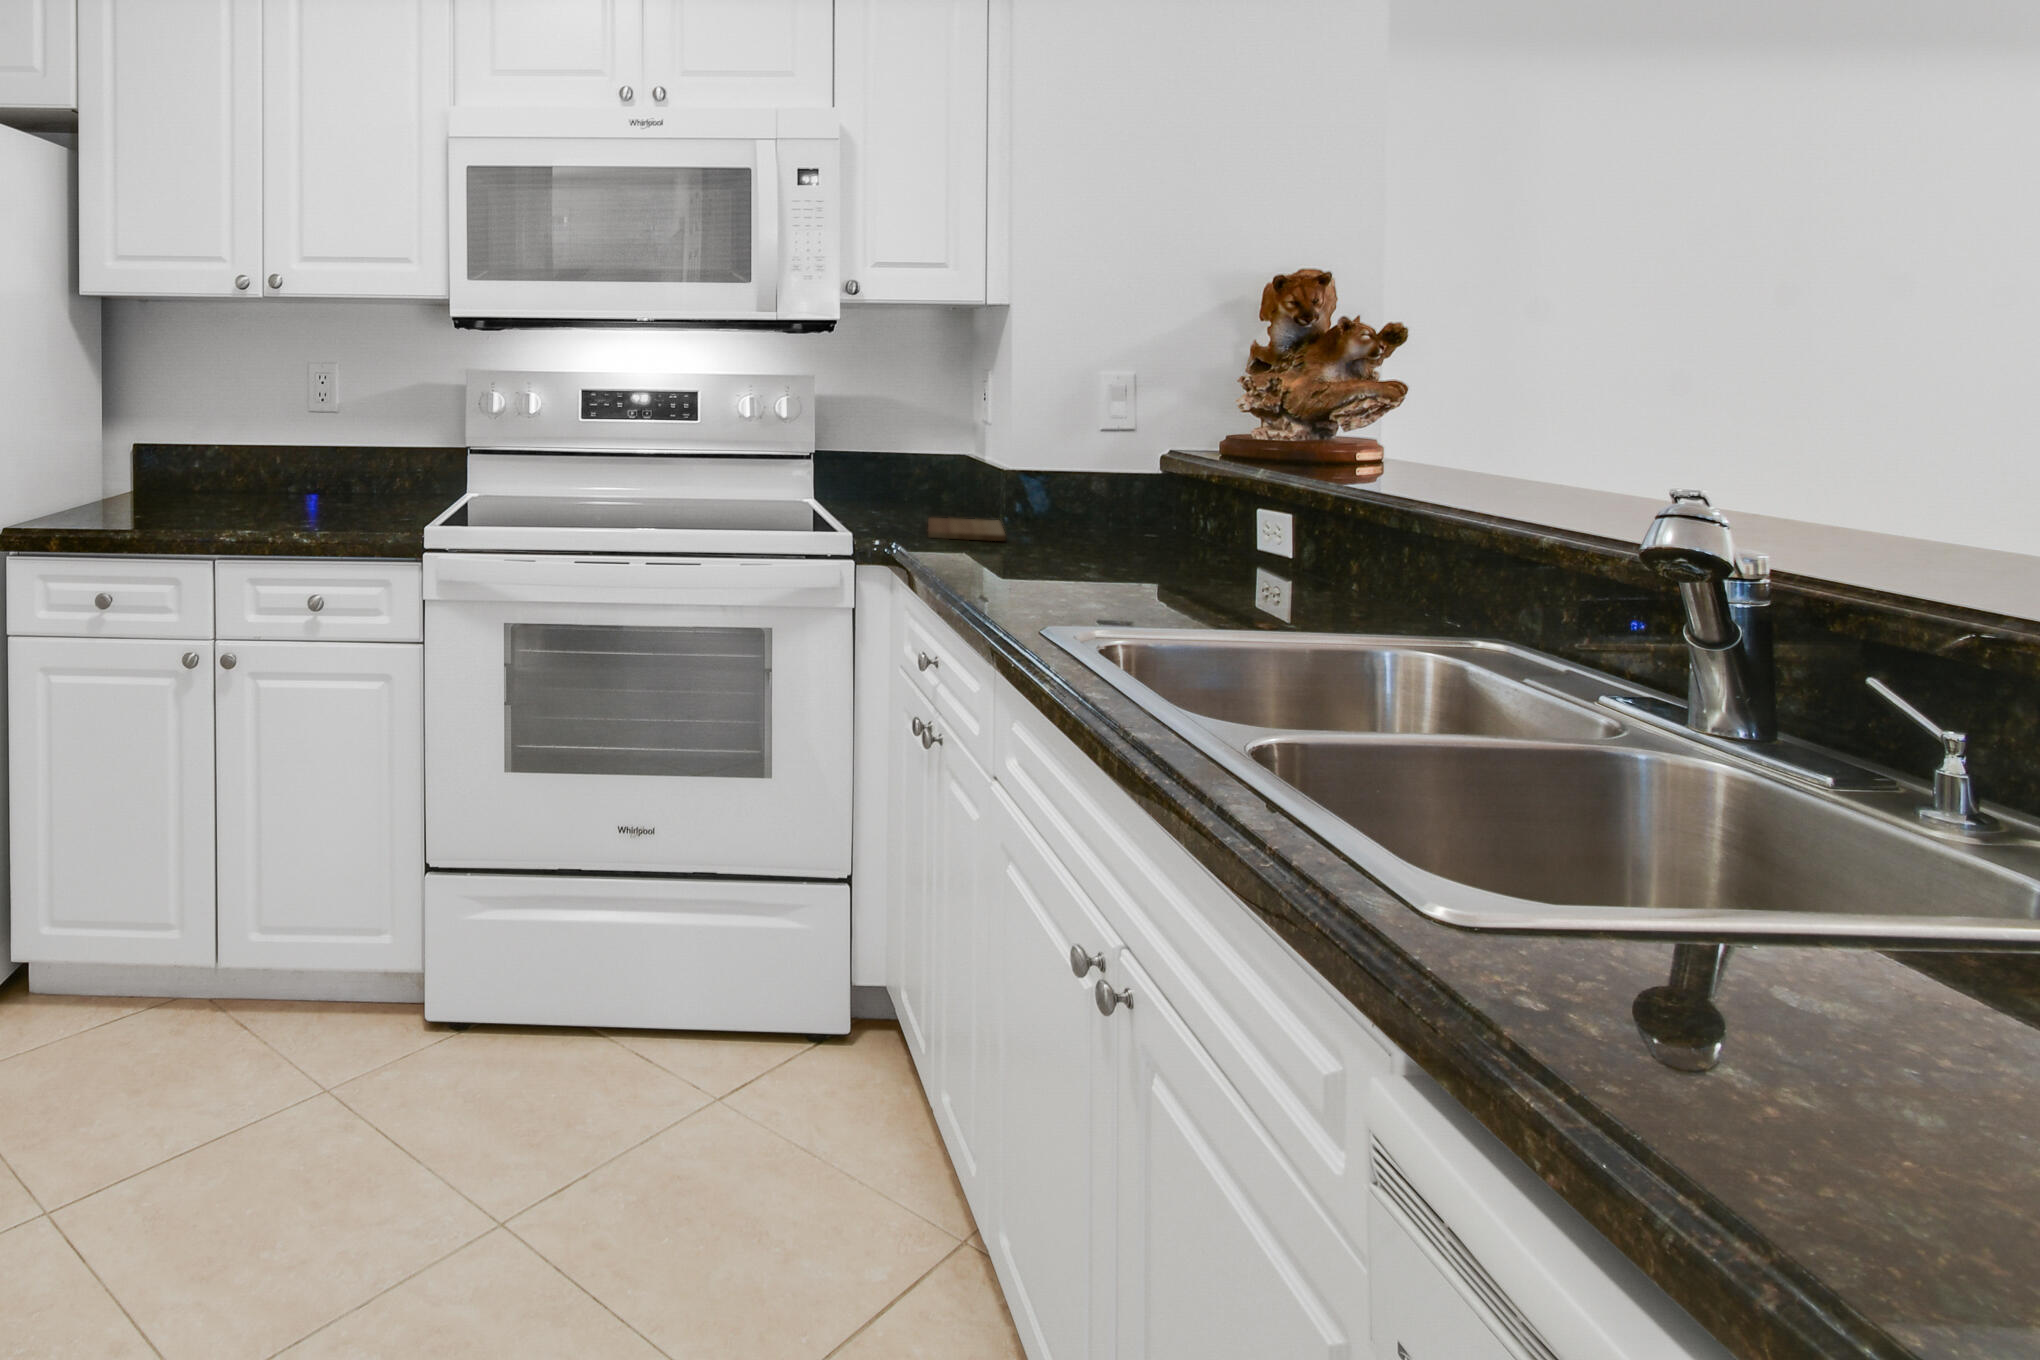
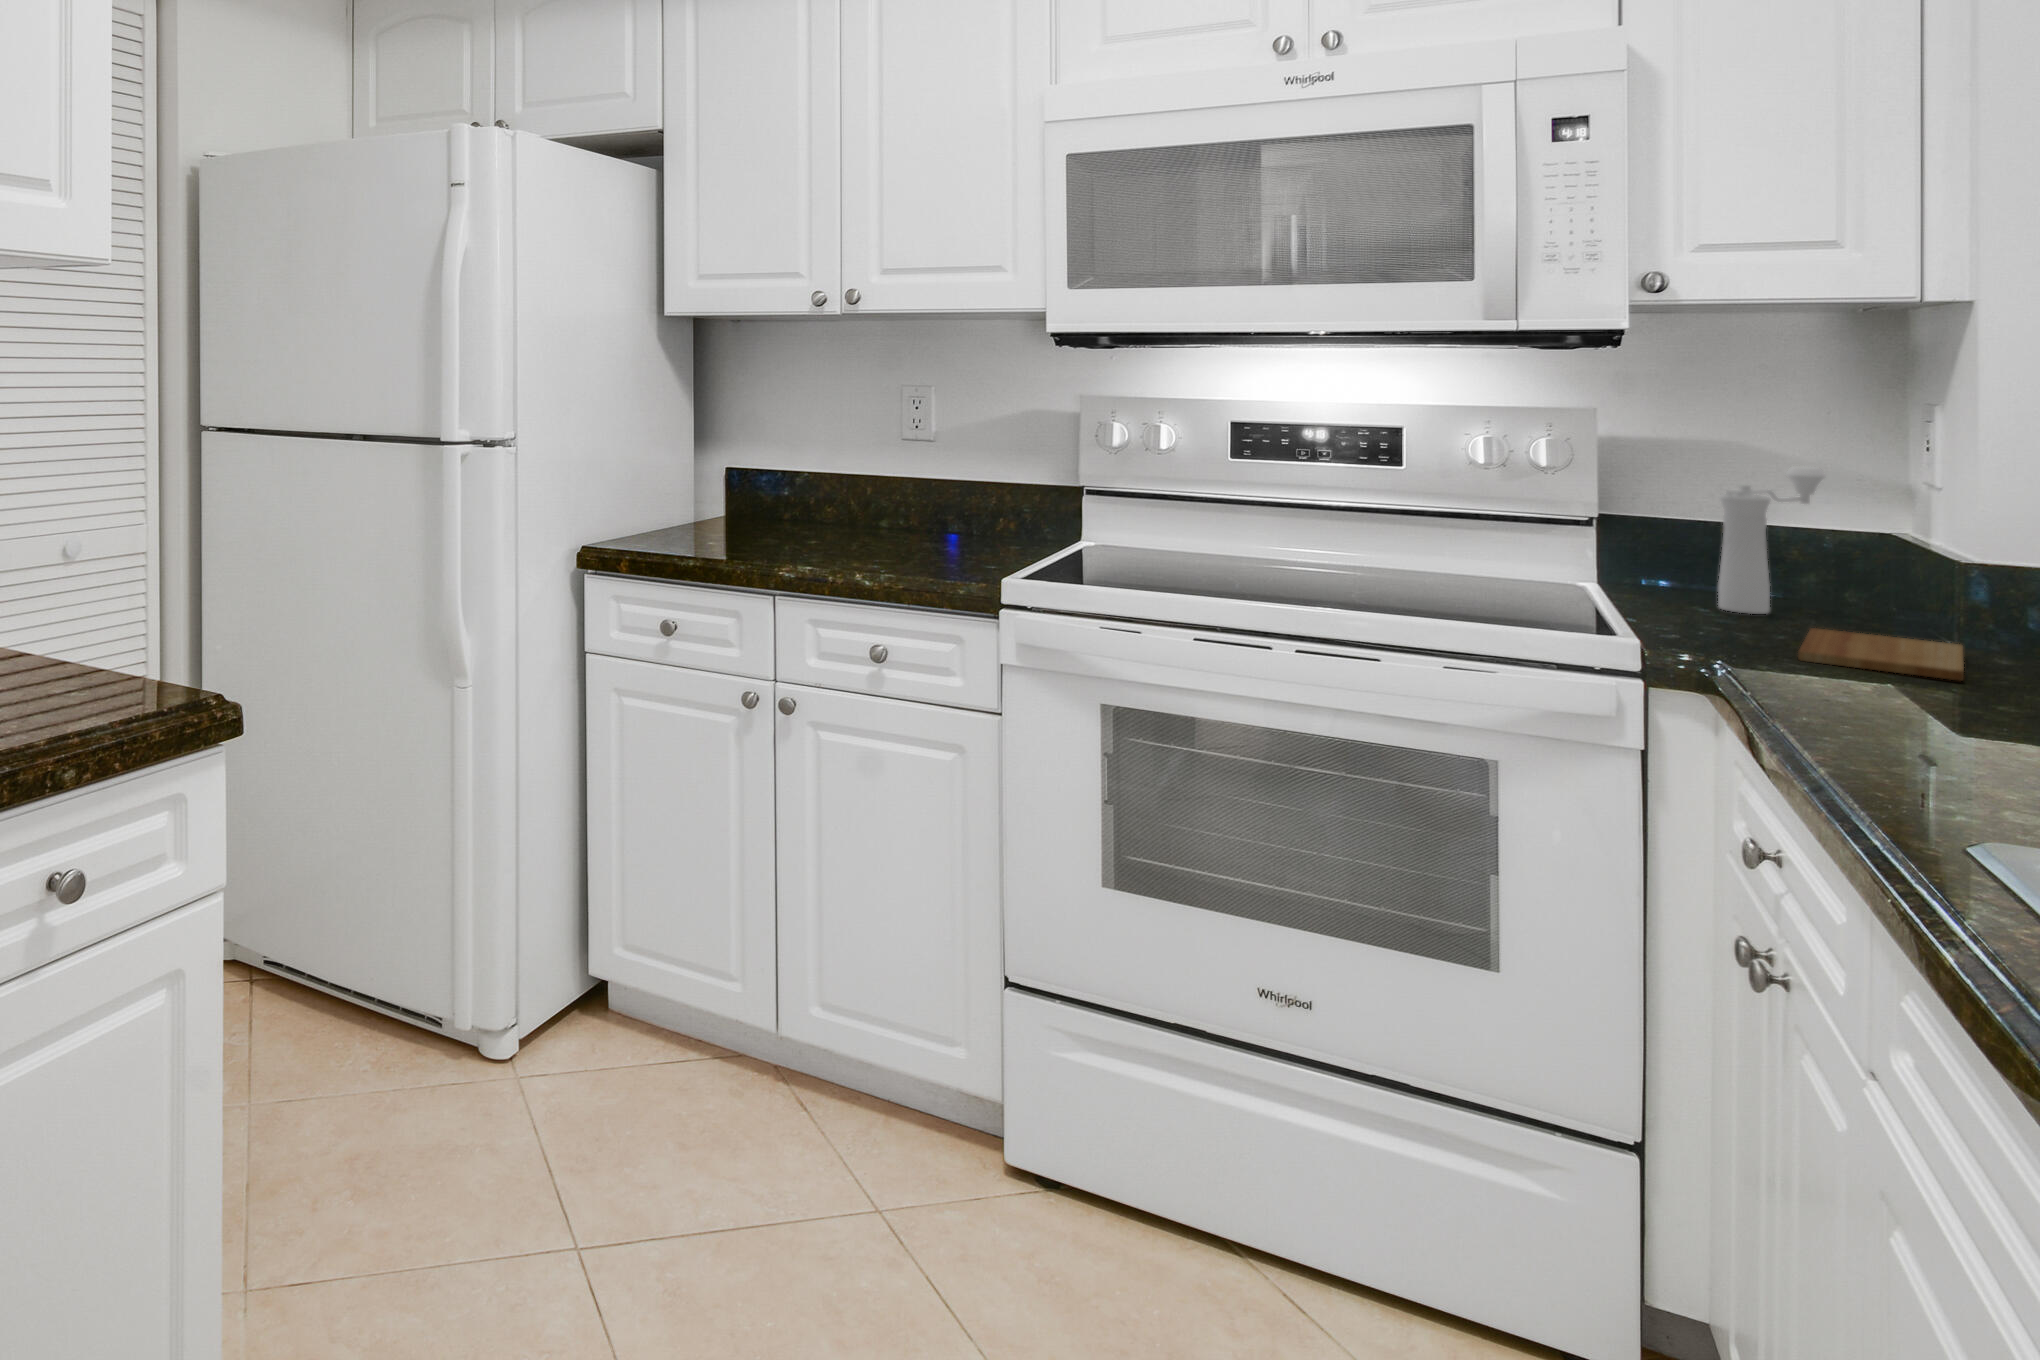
pepper mill: none [877,413,930,512] -> present [1718,466,1825,614]

